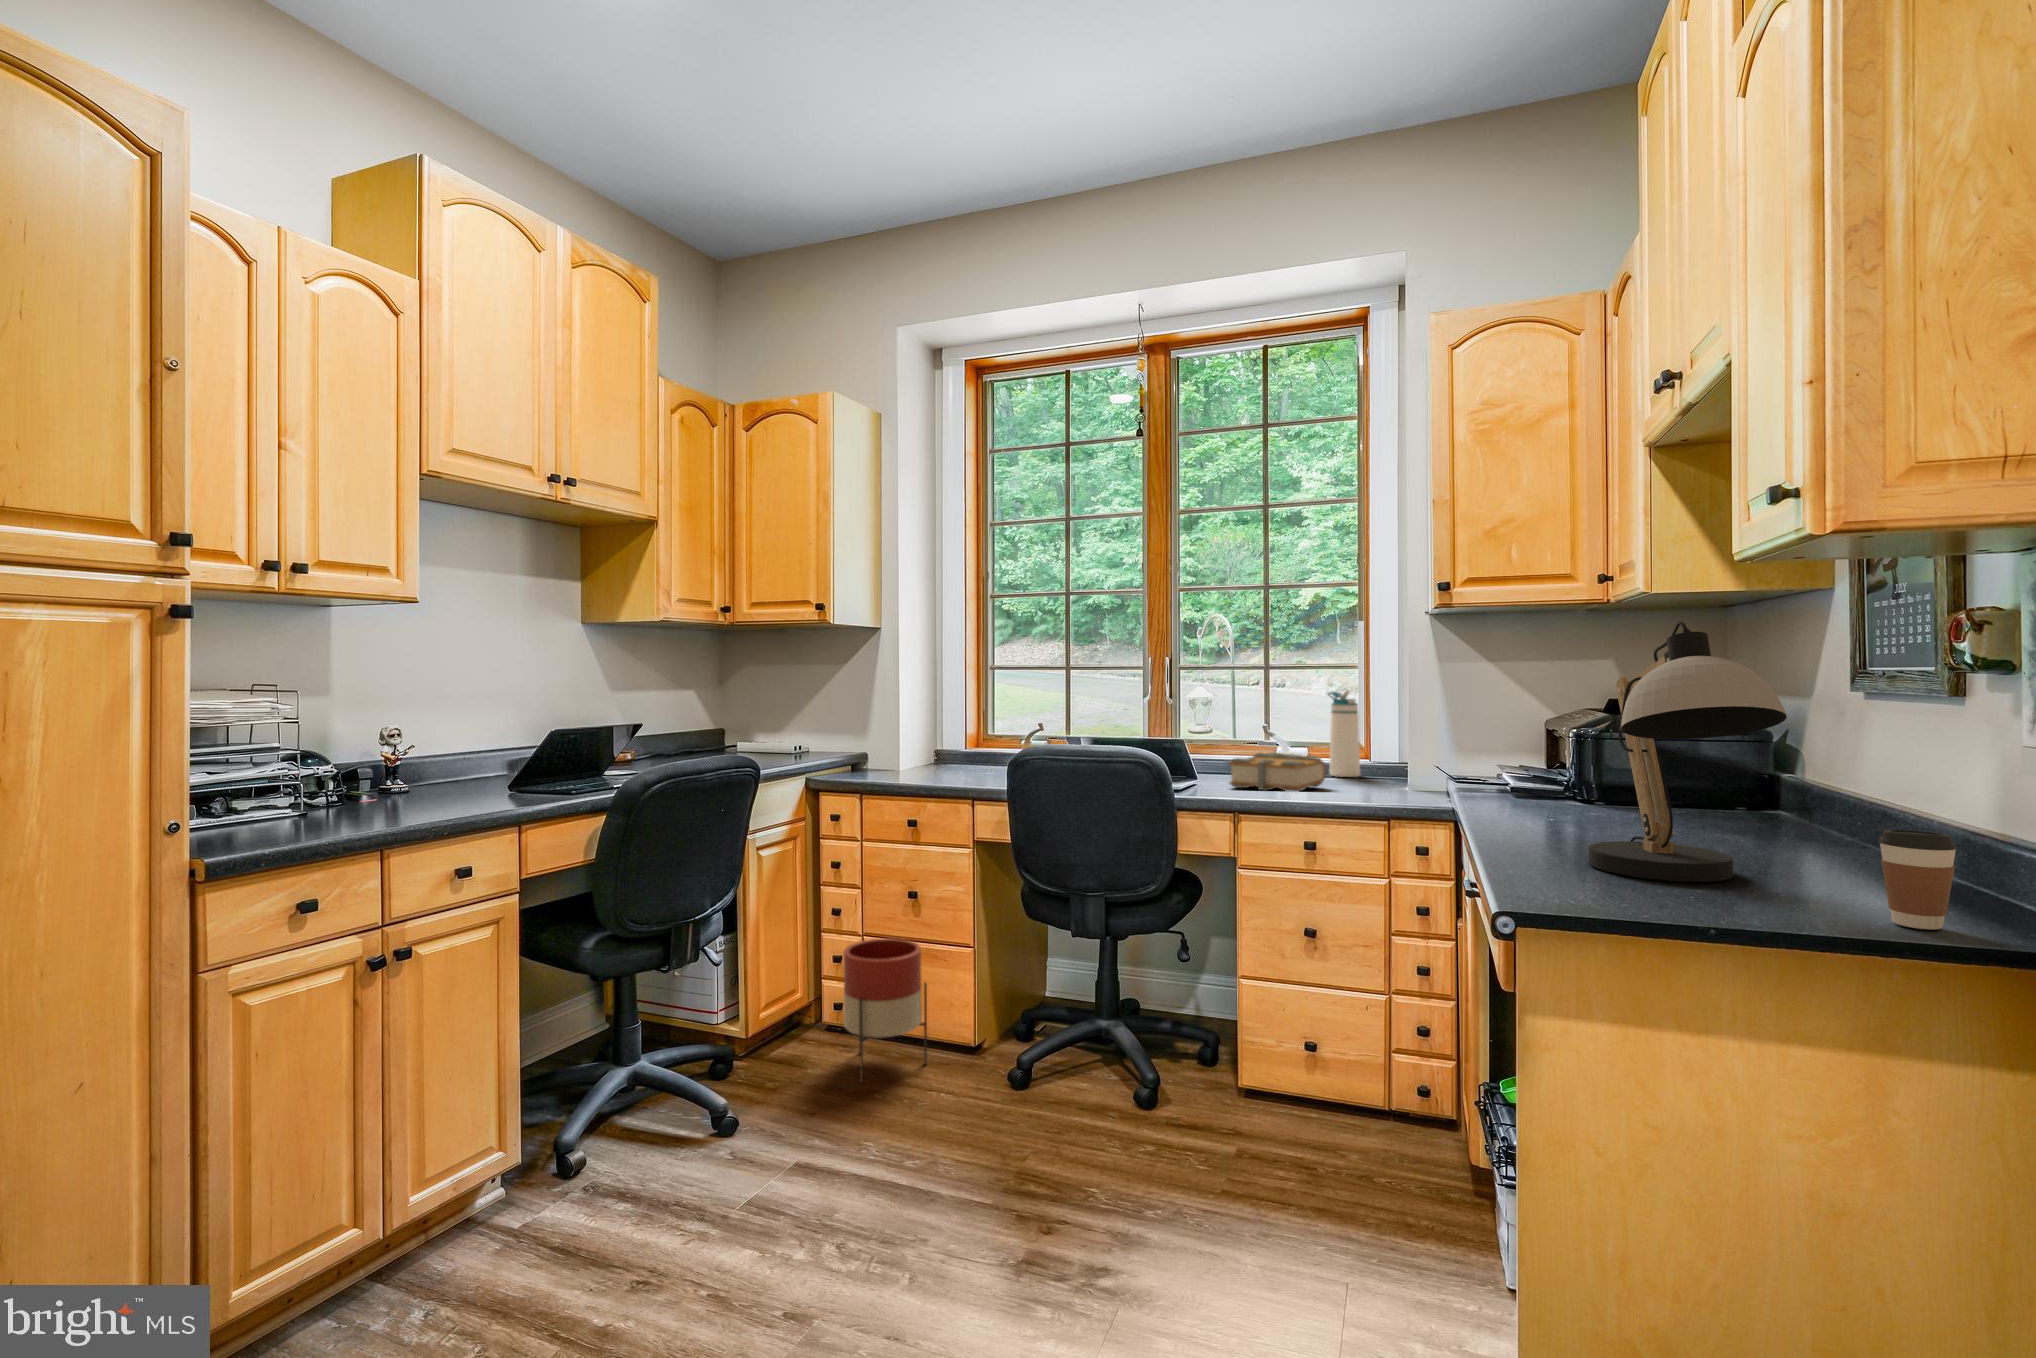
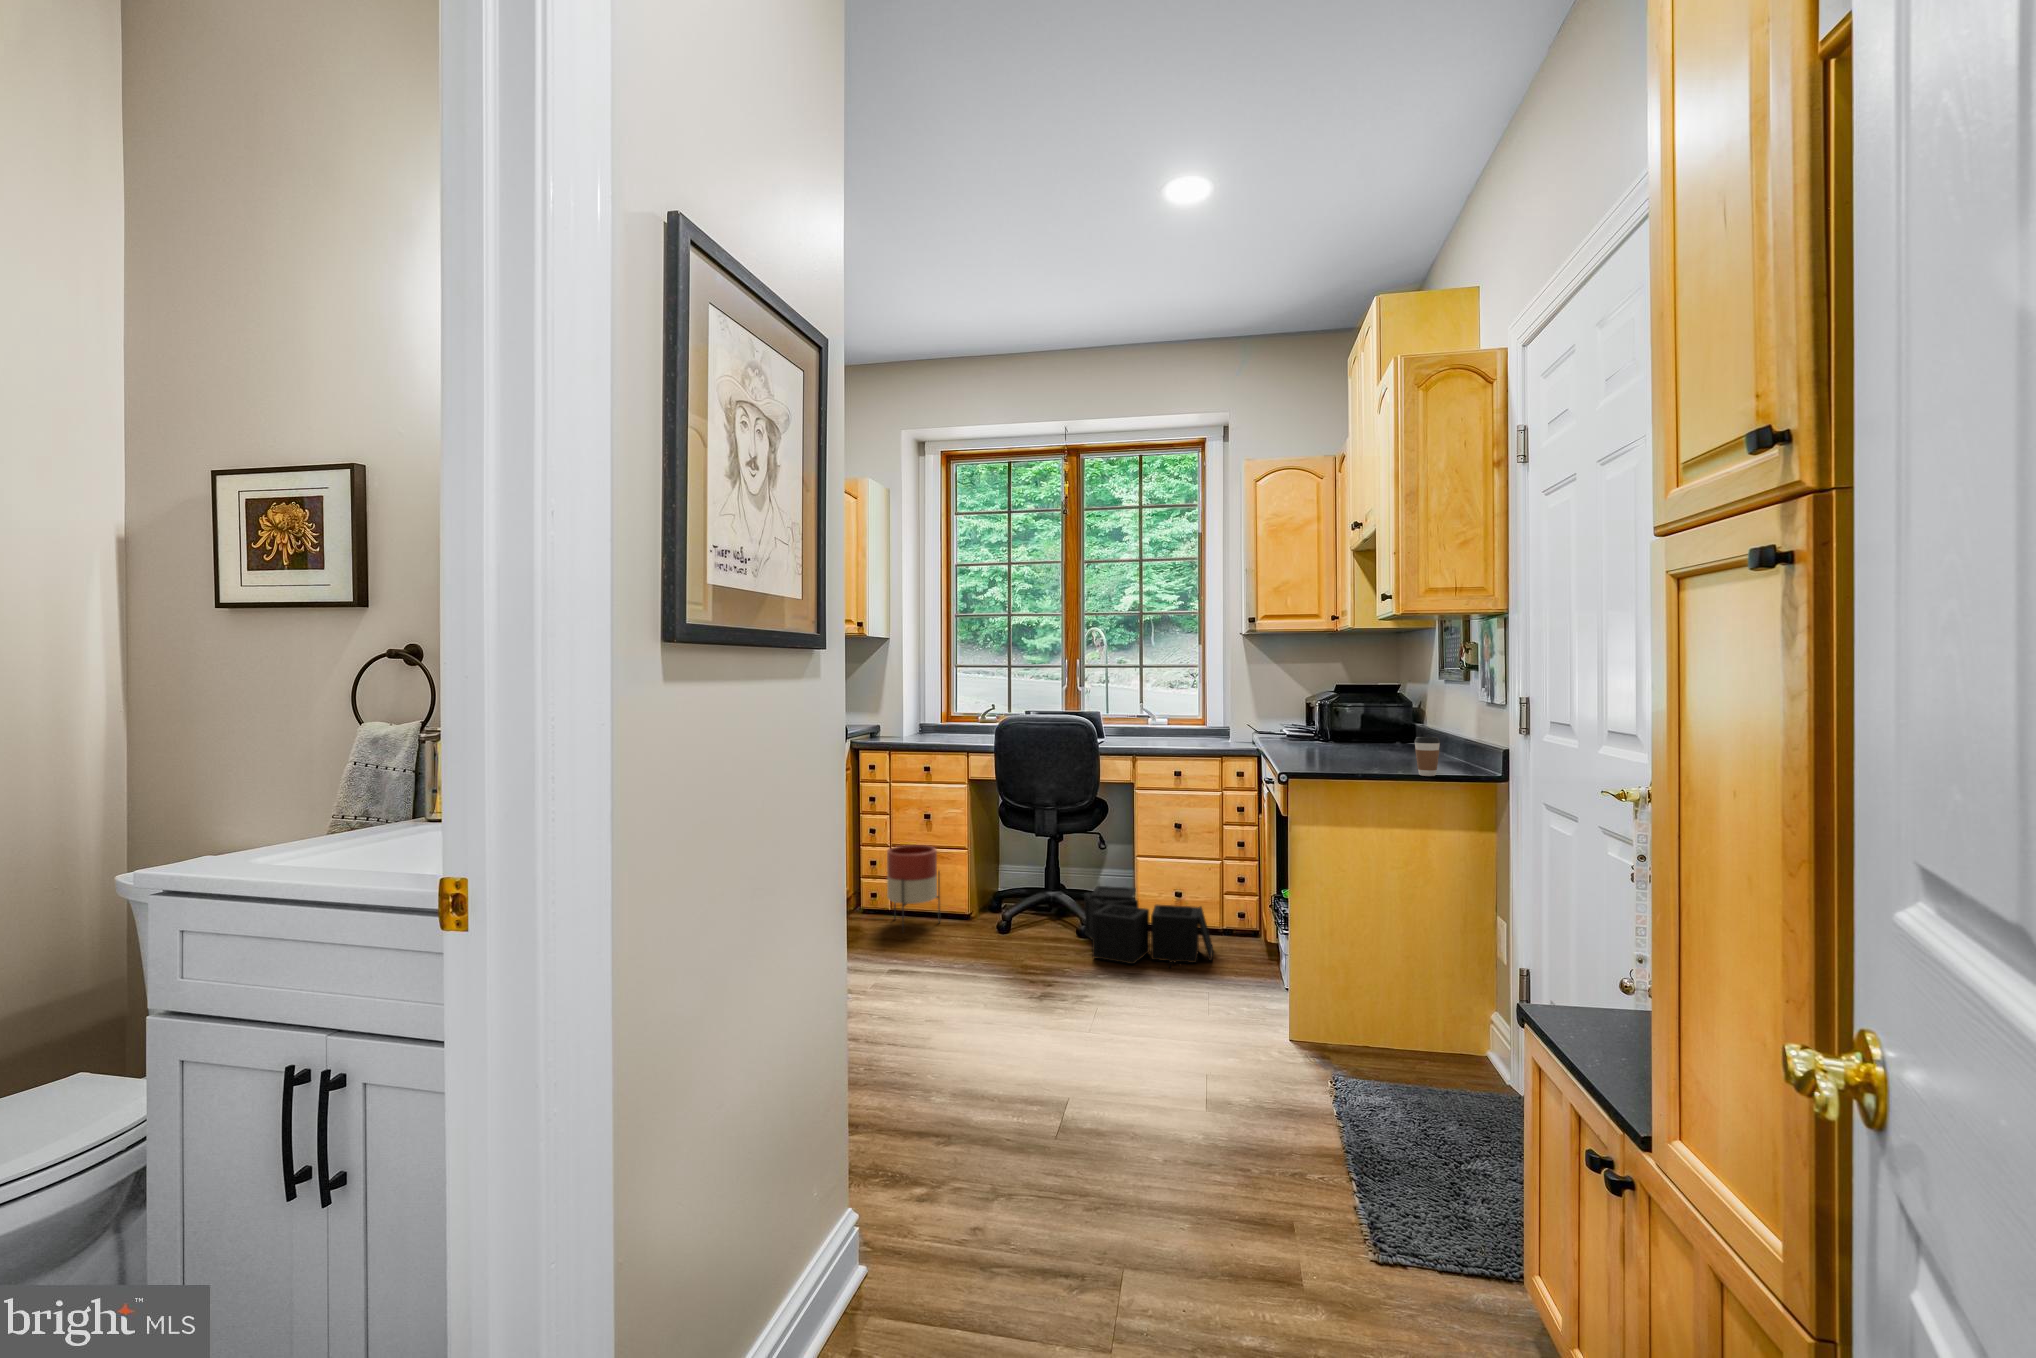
desk lamp: present [1589,621,1787,882] -> none [1312,648,1387,767]
water bottle: present [1328,690,1360,777] -> none [1184,683,1205,737]
book: present [1229,752,1326,792] -> none [1127,721,1185,744]
storage bin: none [1150,1024,1372,1213] -> present [1084,886,1213,964]

